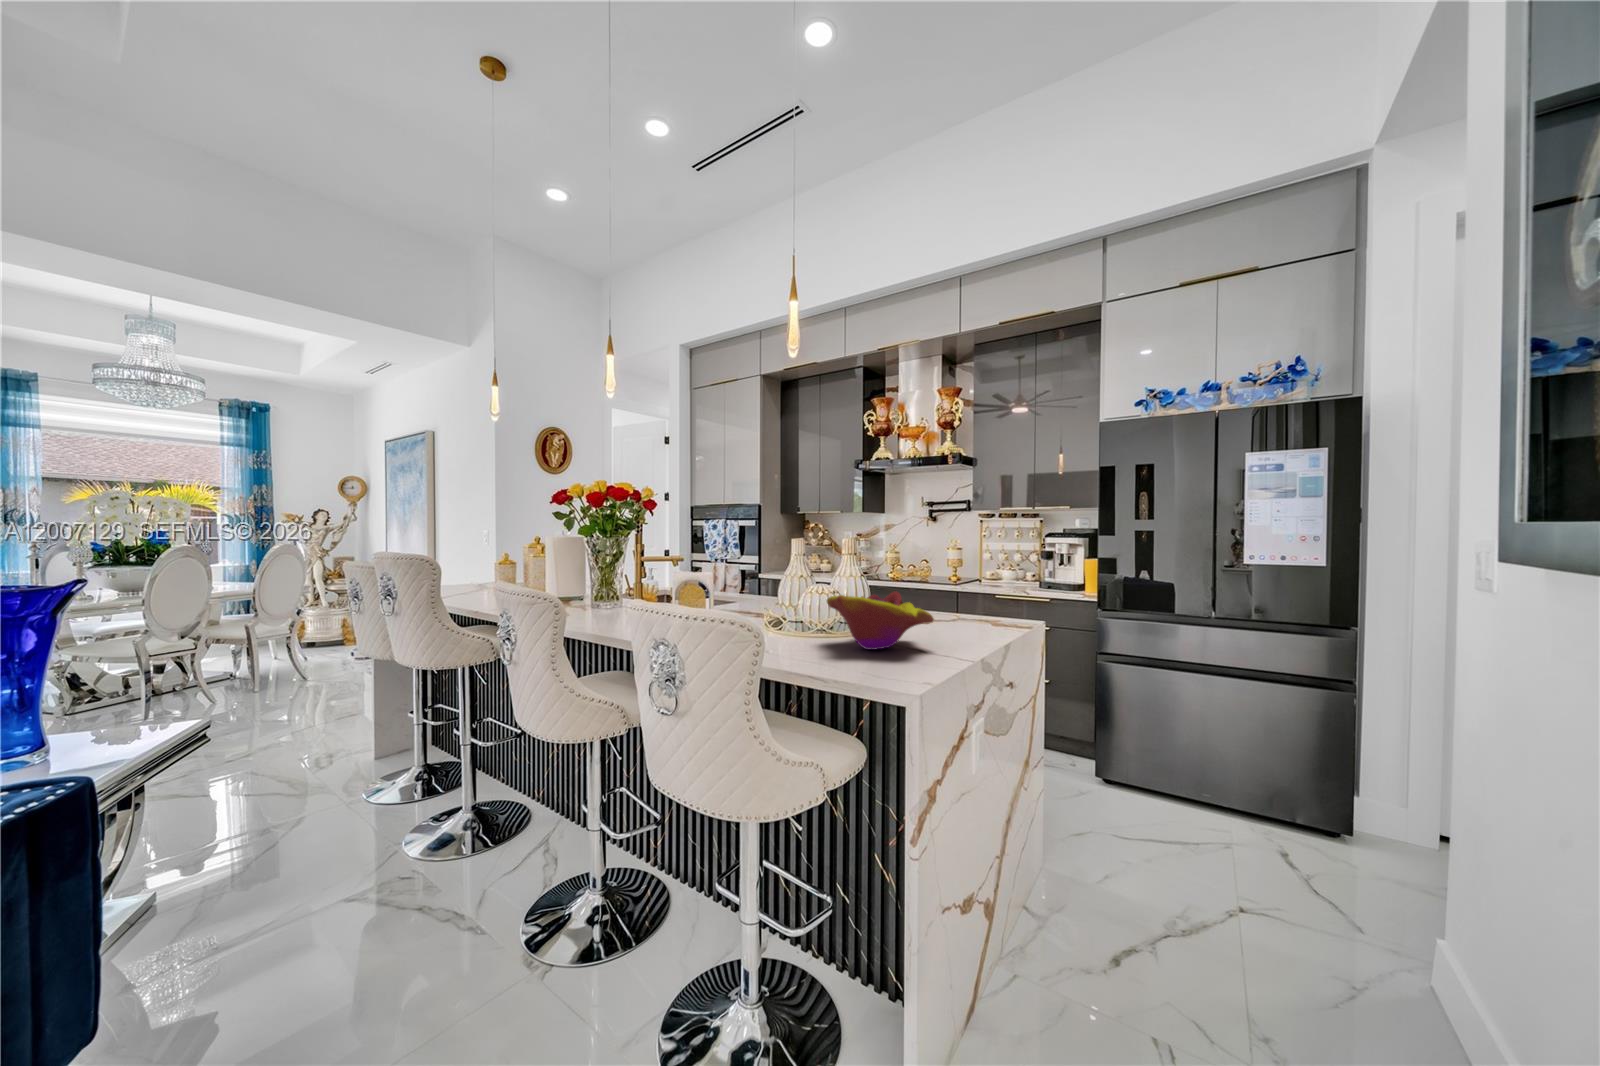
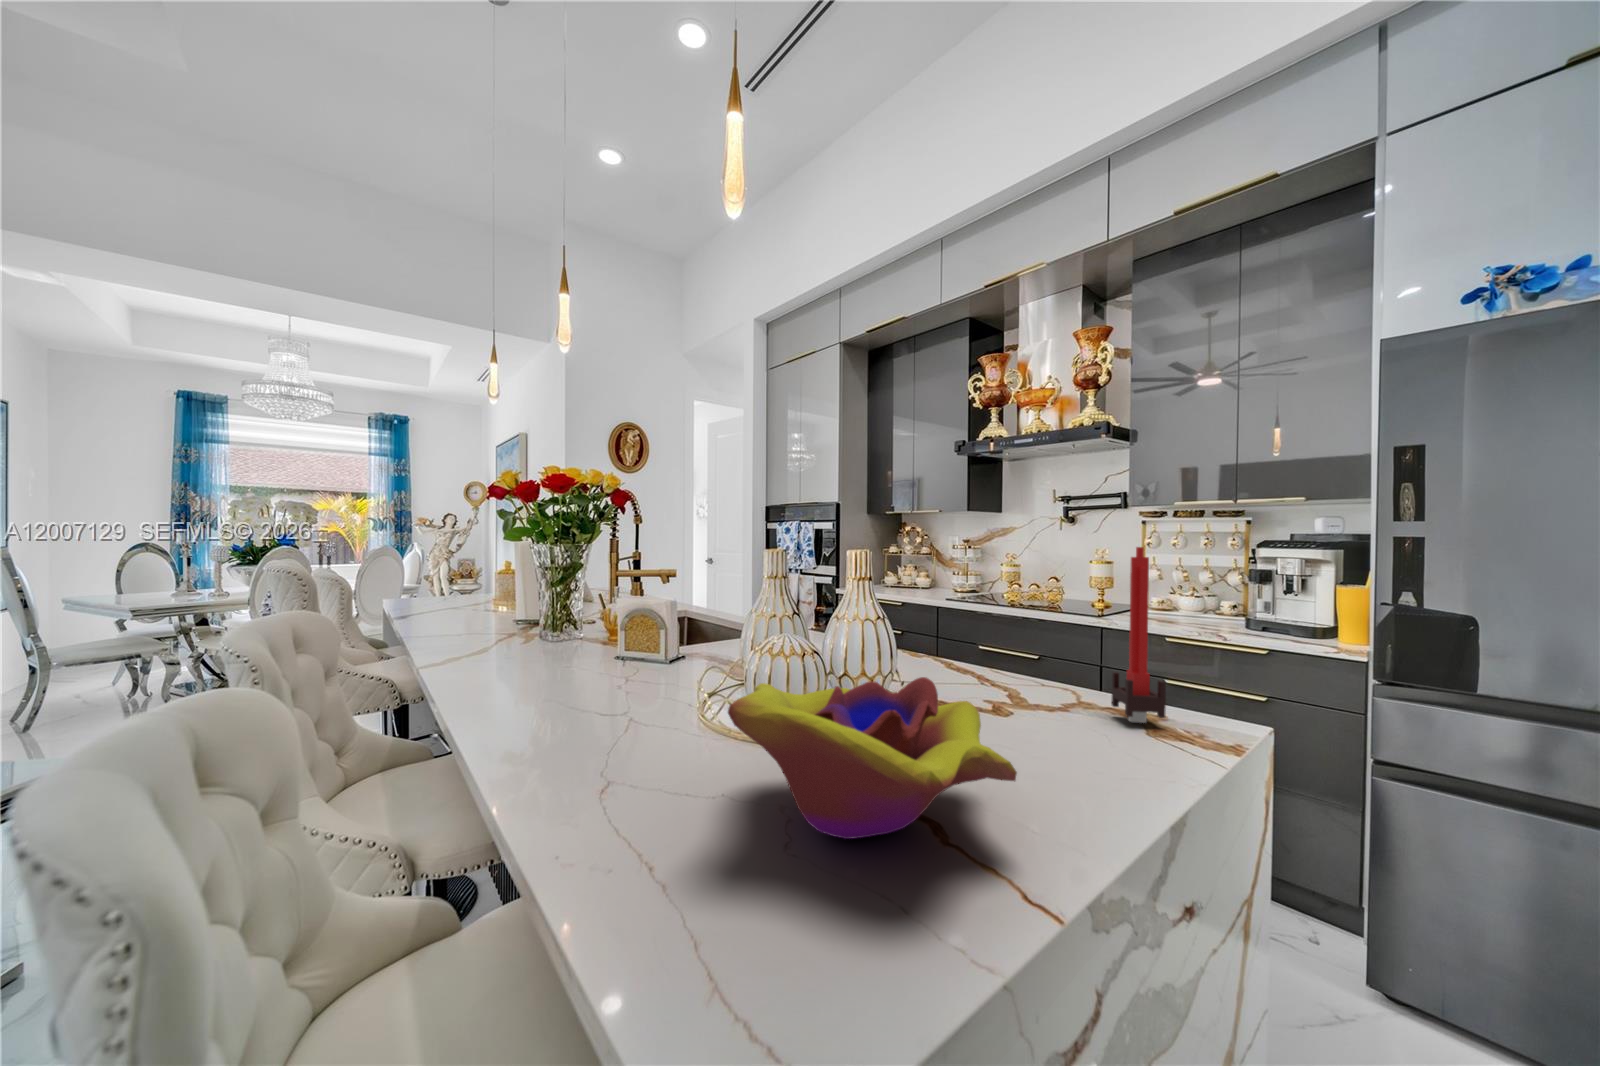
candle: none [963,538,986,622] -> present [1112,547,1166,723]

